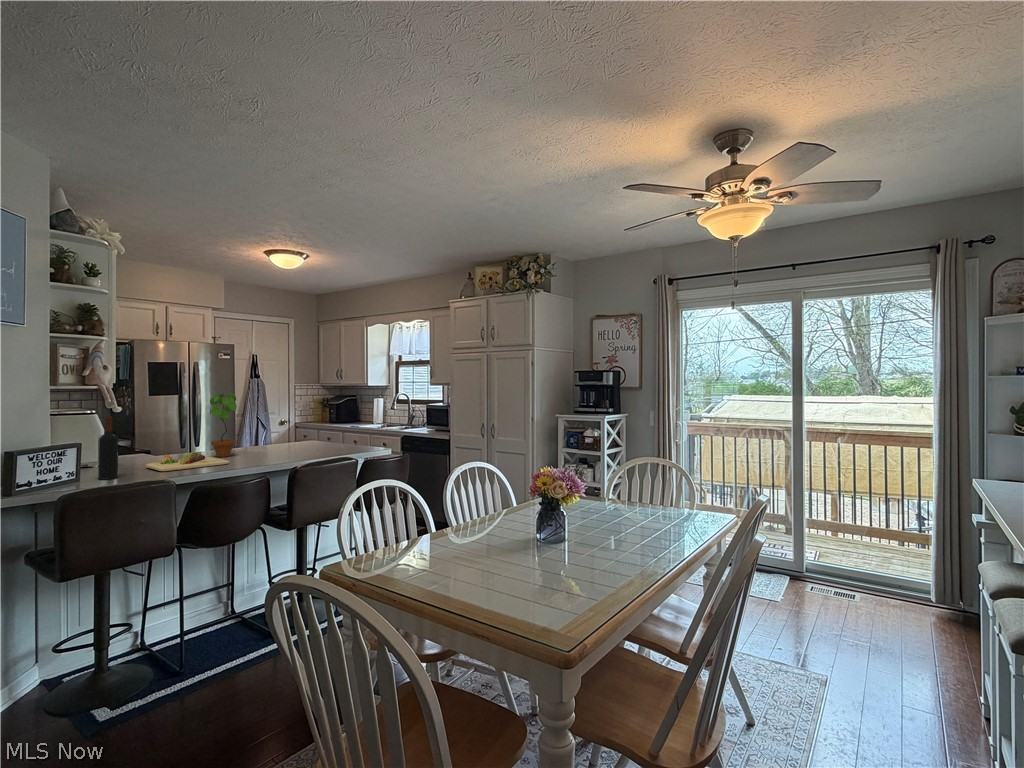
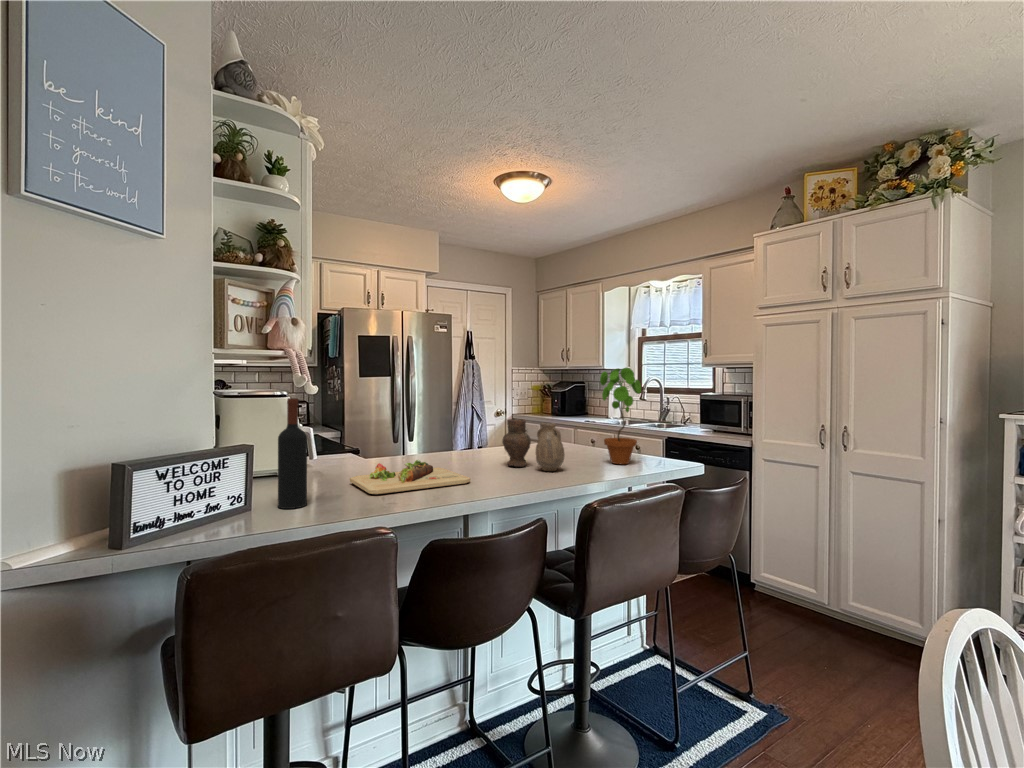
potted plant: present [210,393,237,457] -> present [600,368,641,464]
vase: none [257,425,297,456] -> present [503,419,565,471]

